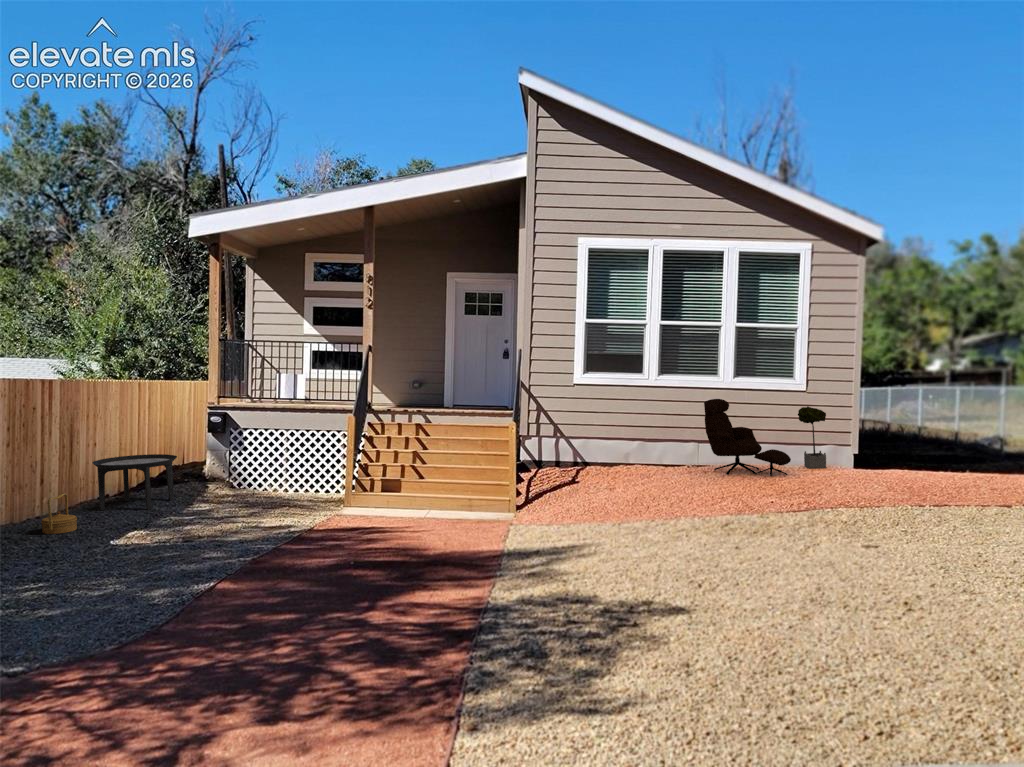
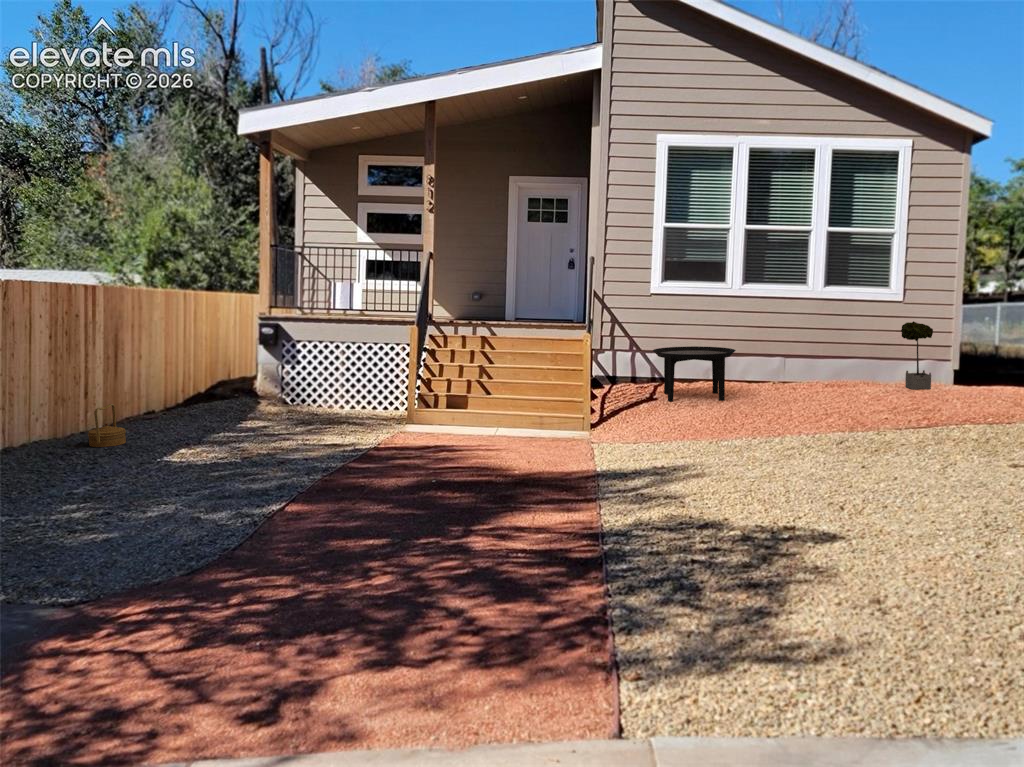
lounge chair: present [704,399,791,476] -> none [799,313,894,397]
round table: present [92,454,177,510] -> present [653,346,736,401]

